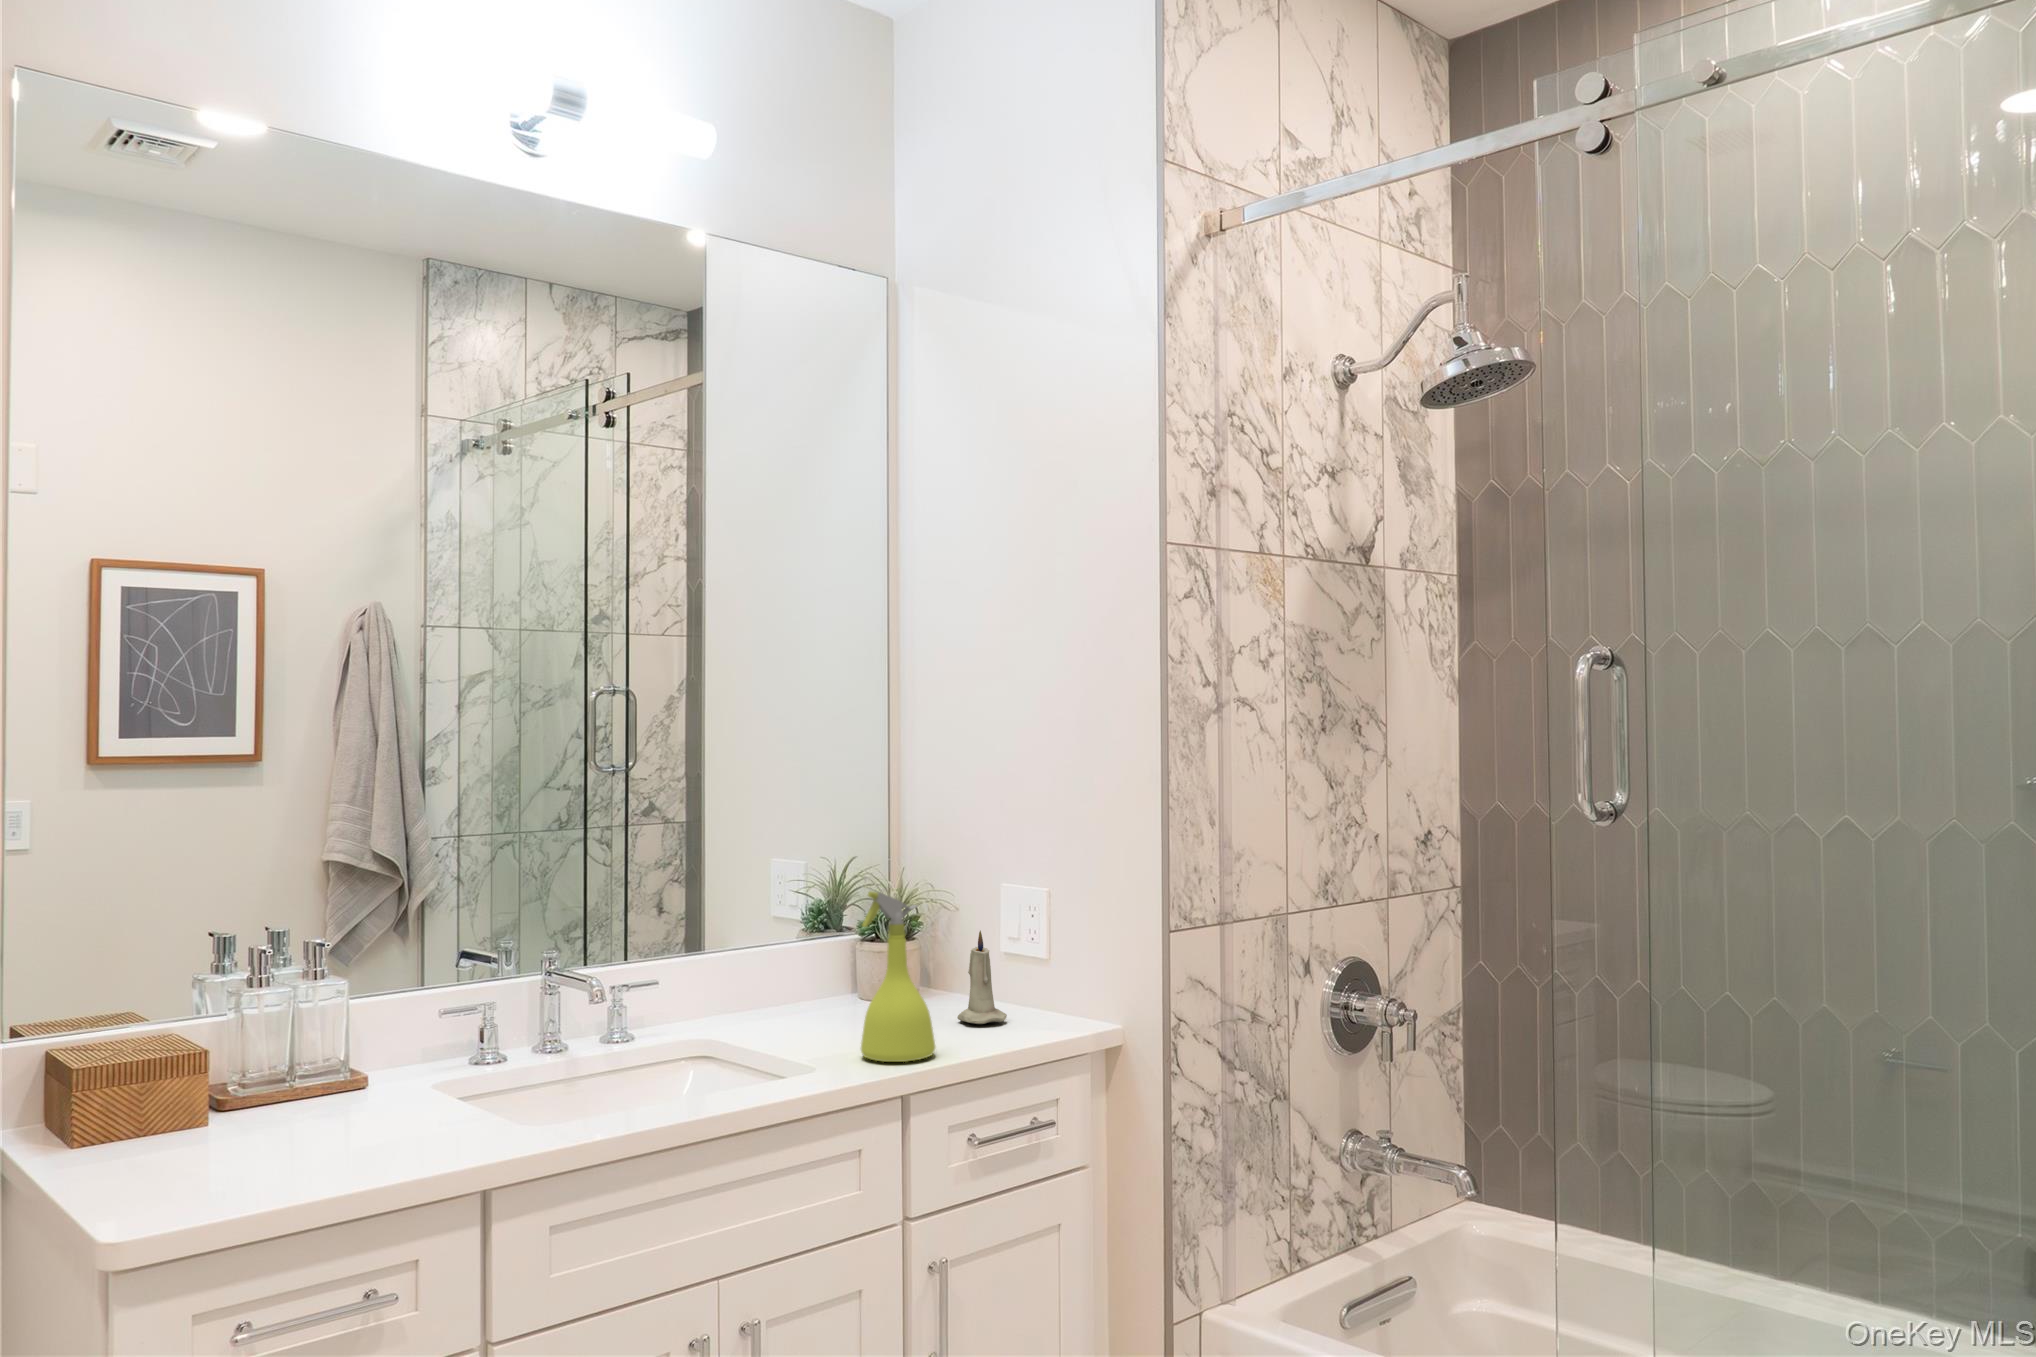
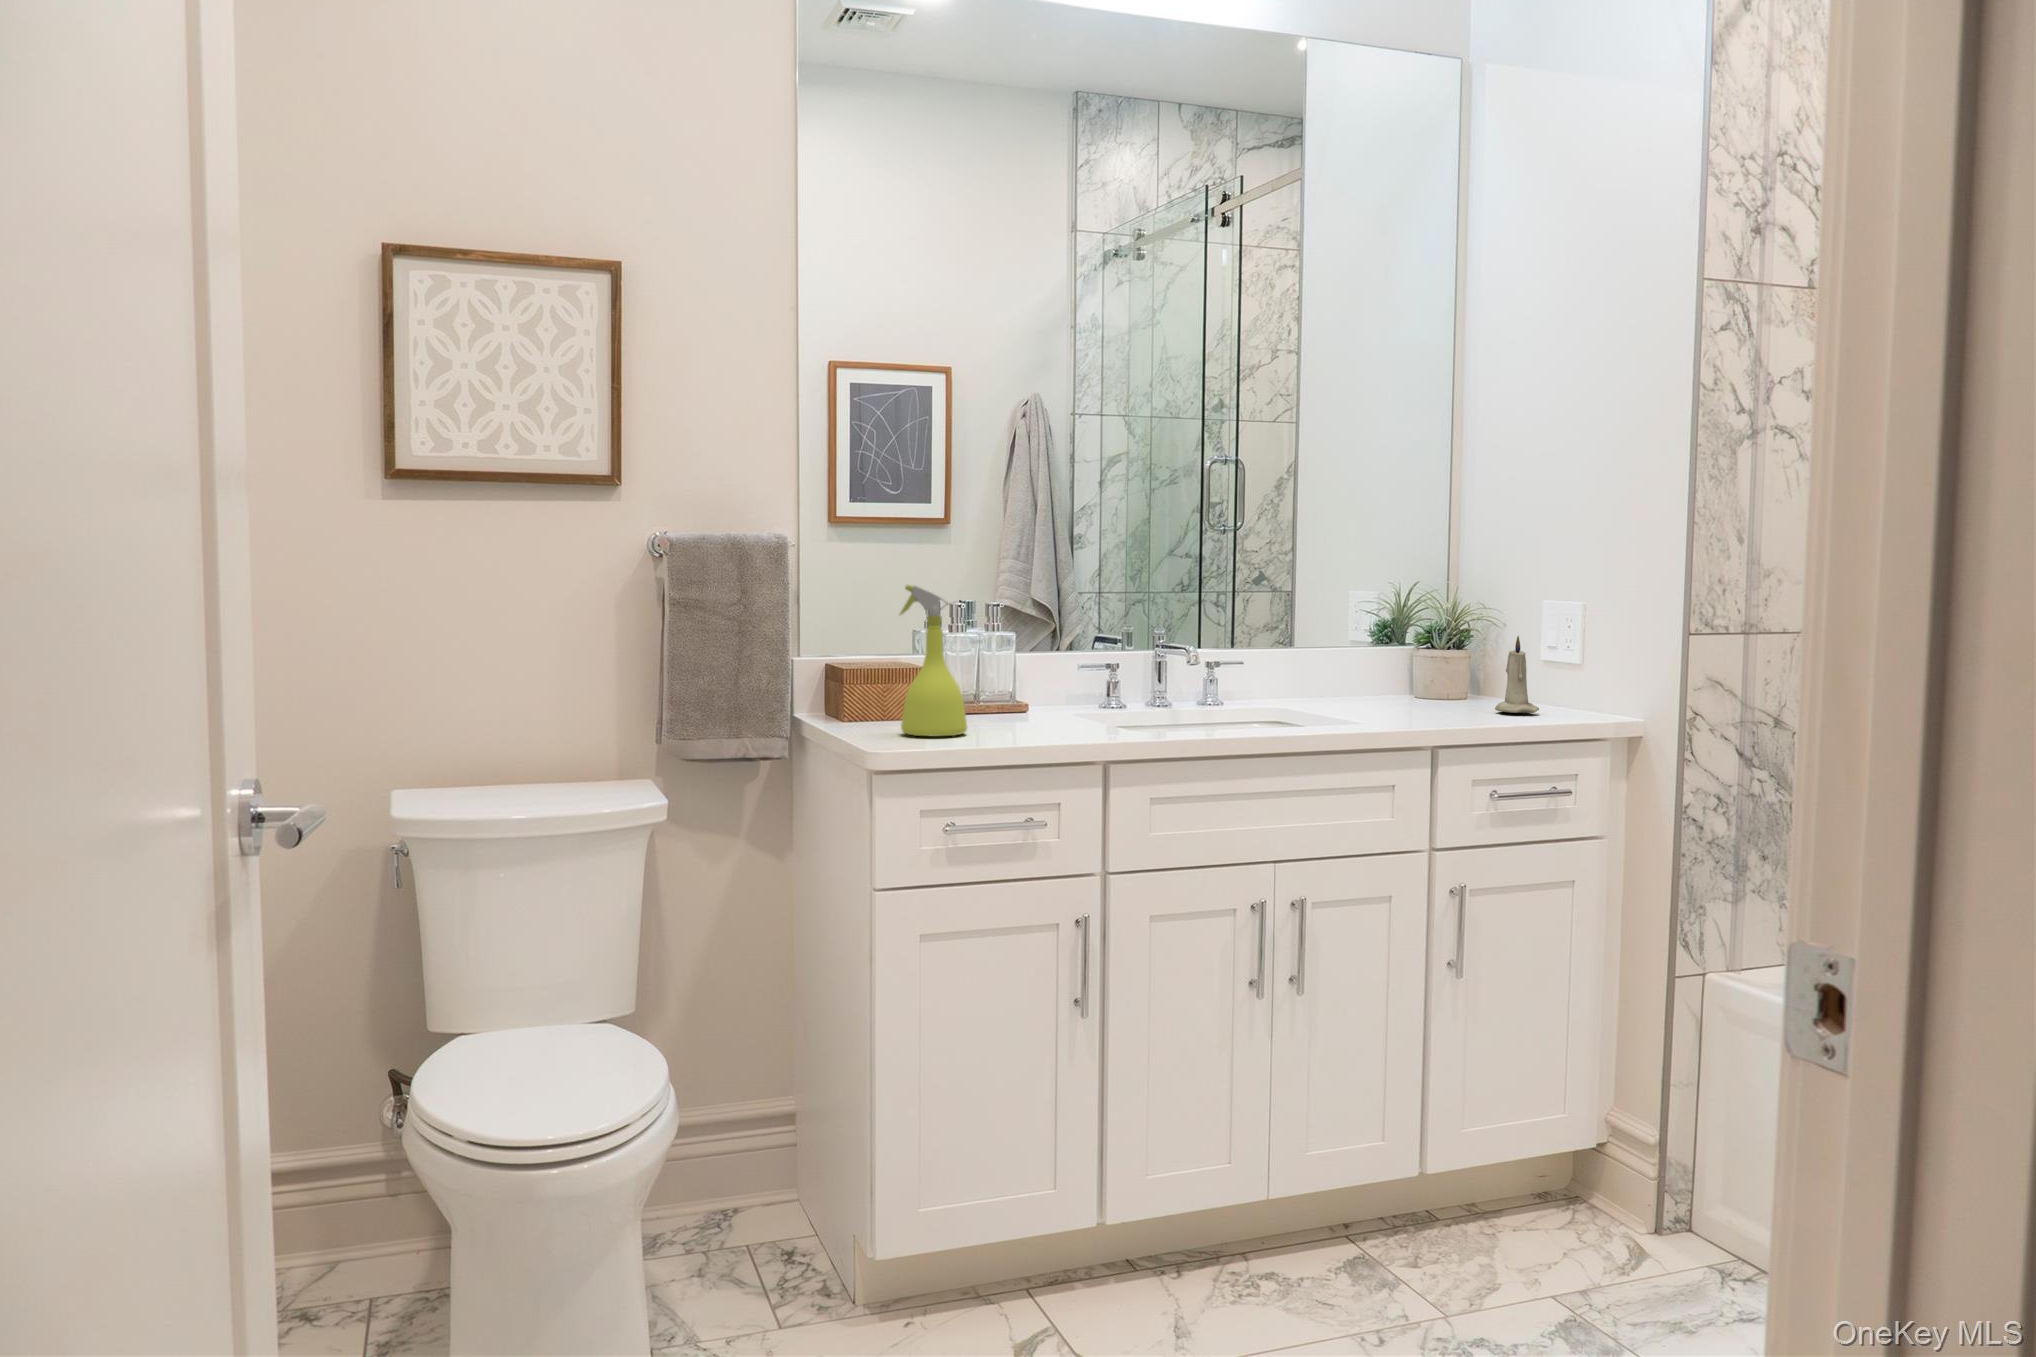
spray bottle: present [861,891,935,1062] -> present [900,585,967,736]

